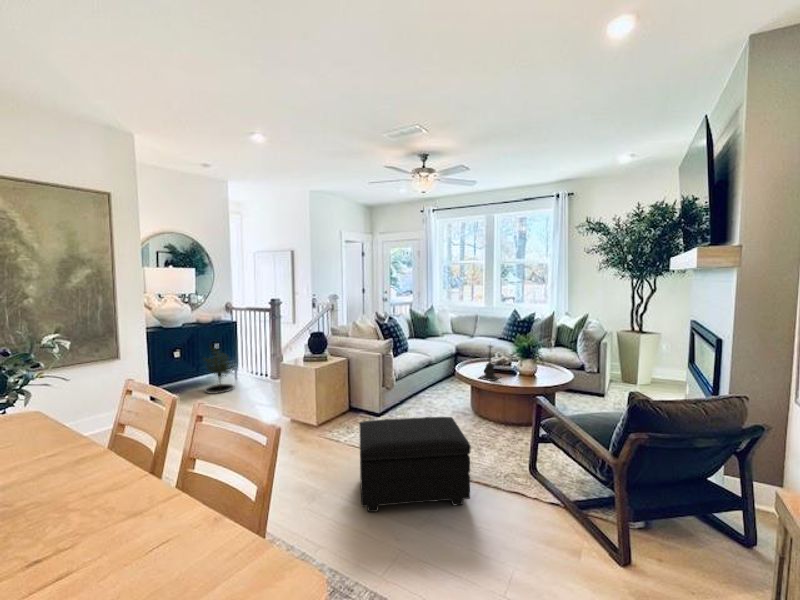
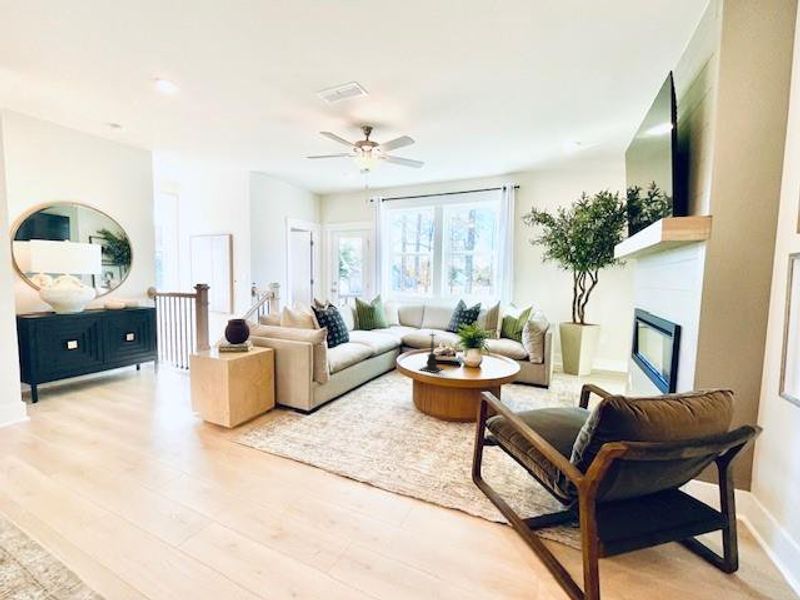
potted tree: present [204,345,234,394] -> none [108,329,151,390]
footstool: present [359,417,471,512] -> none [247,417,398,550]

